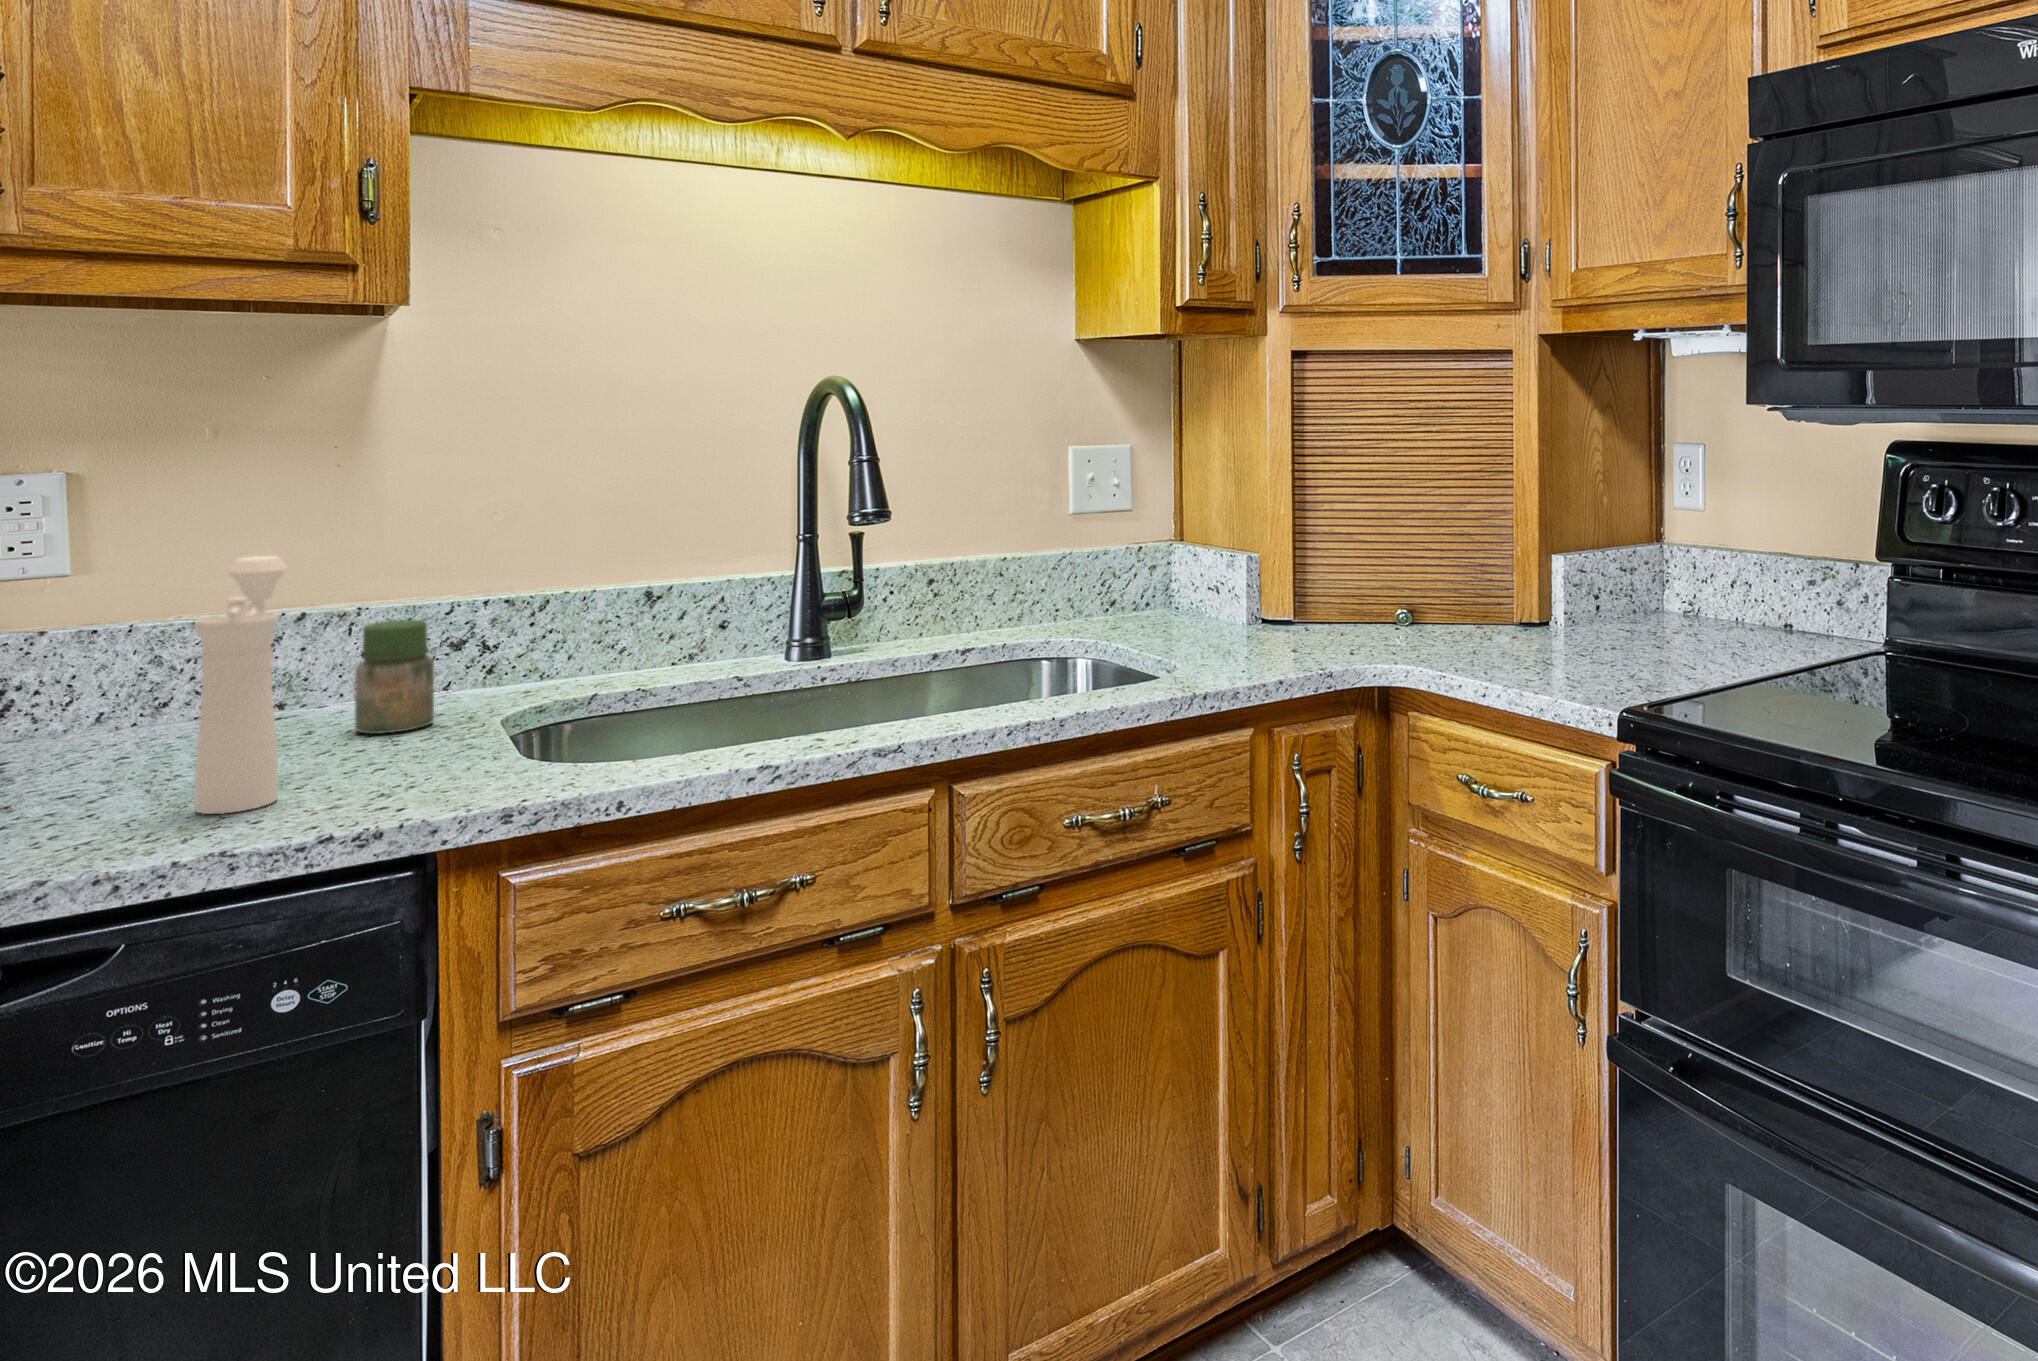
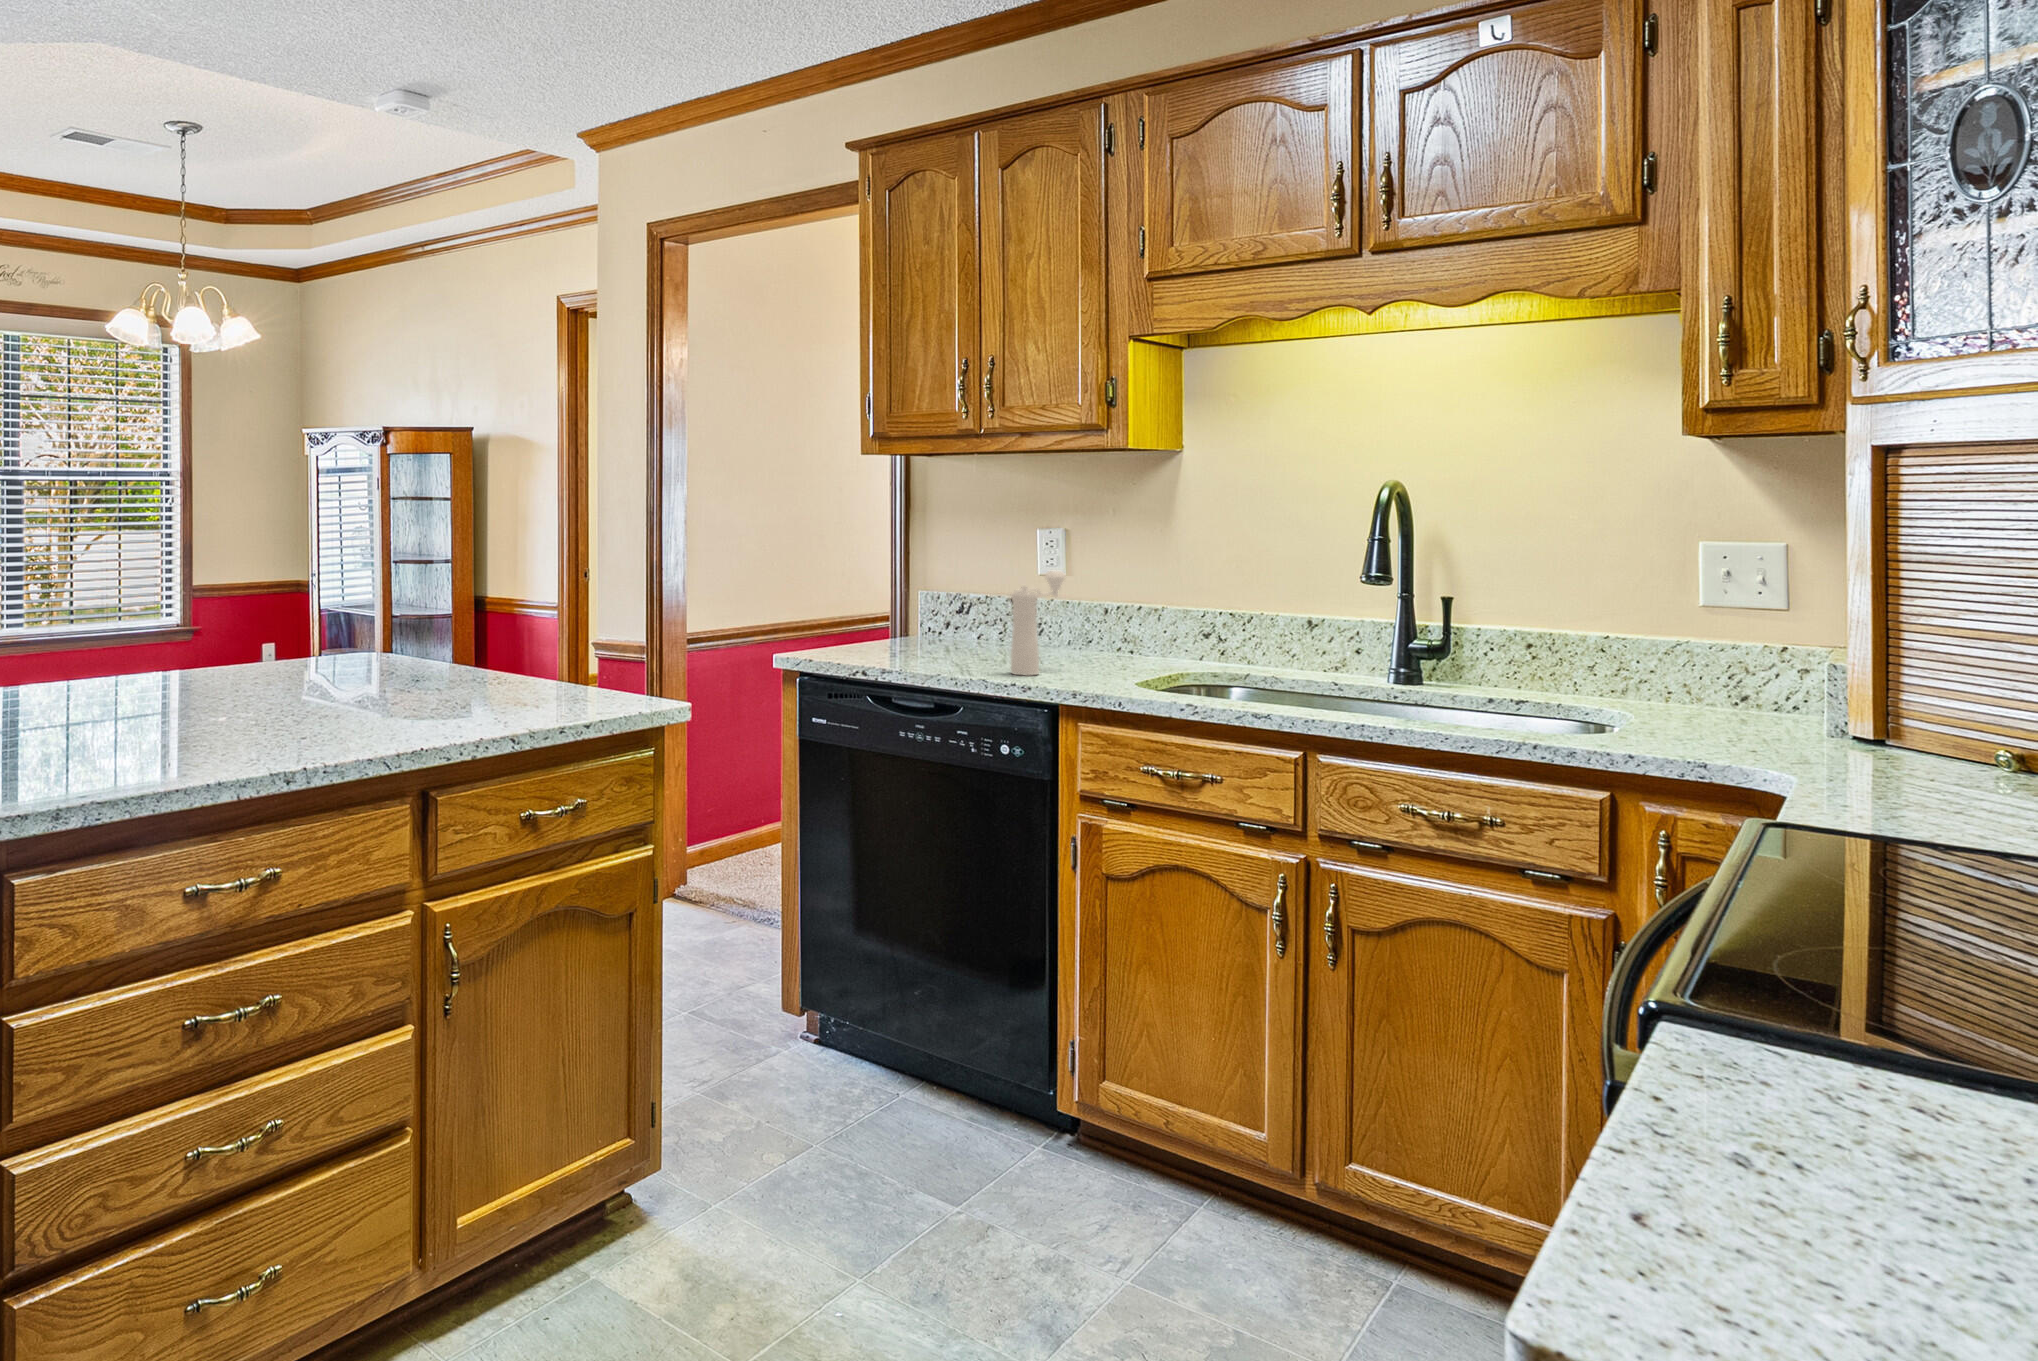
jar: present [355,620,434,734] -> none [1125,613,1160,668]

